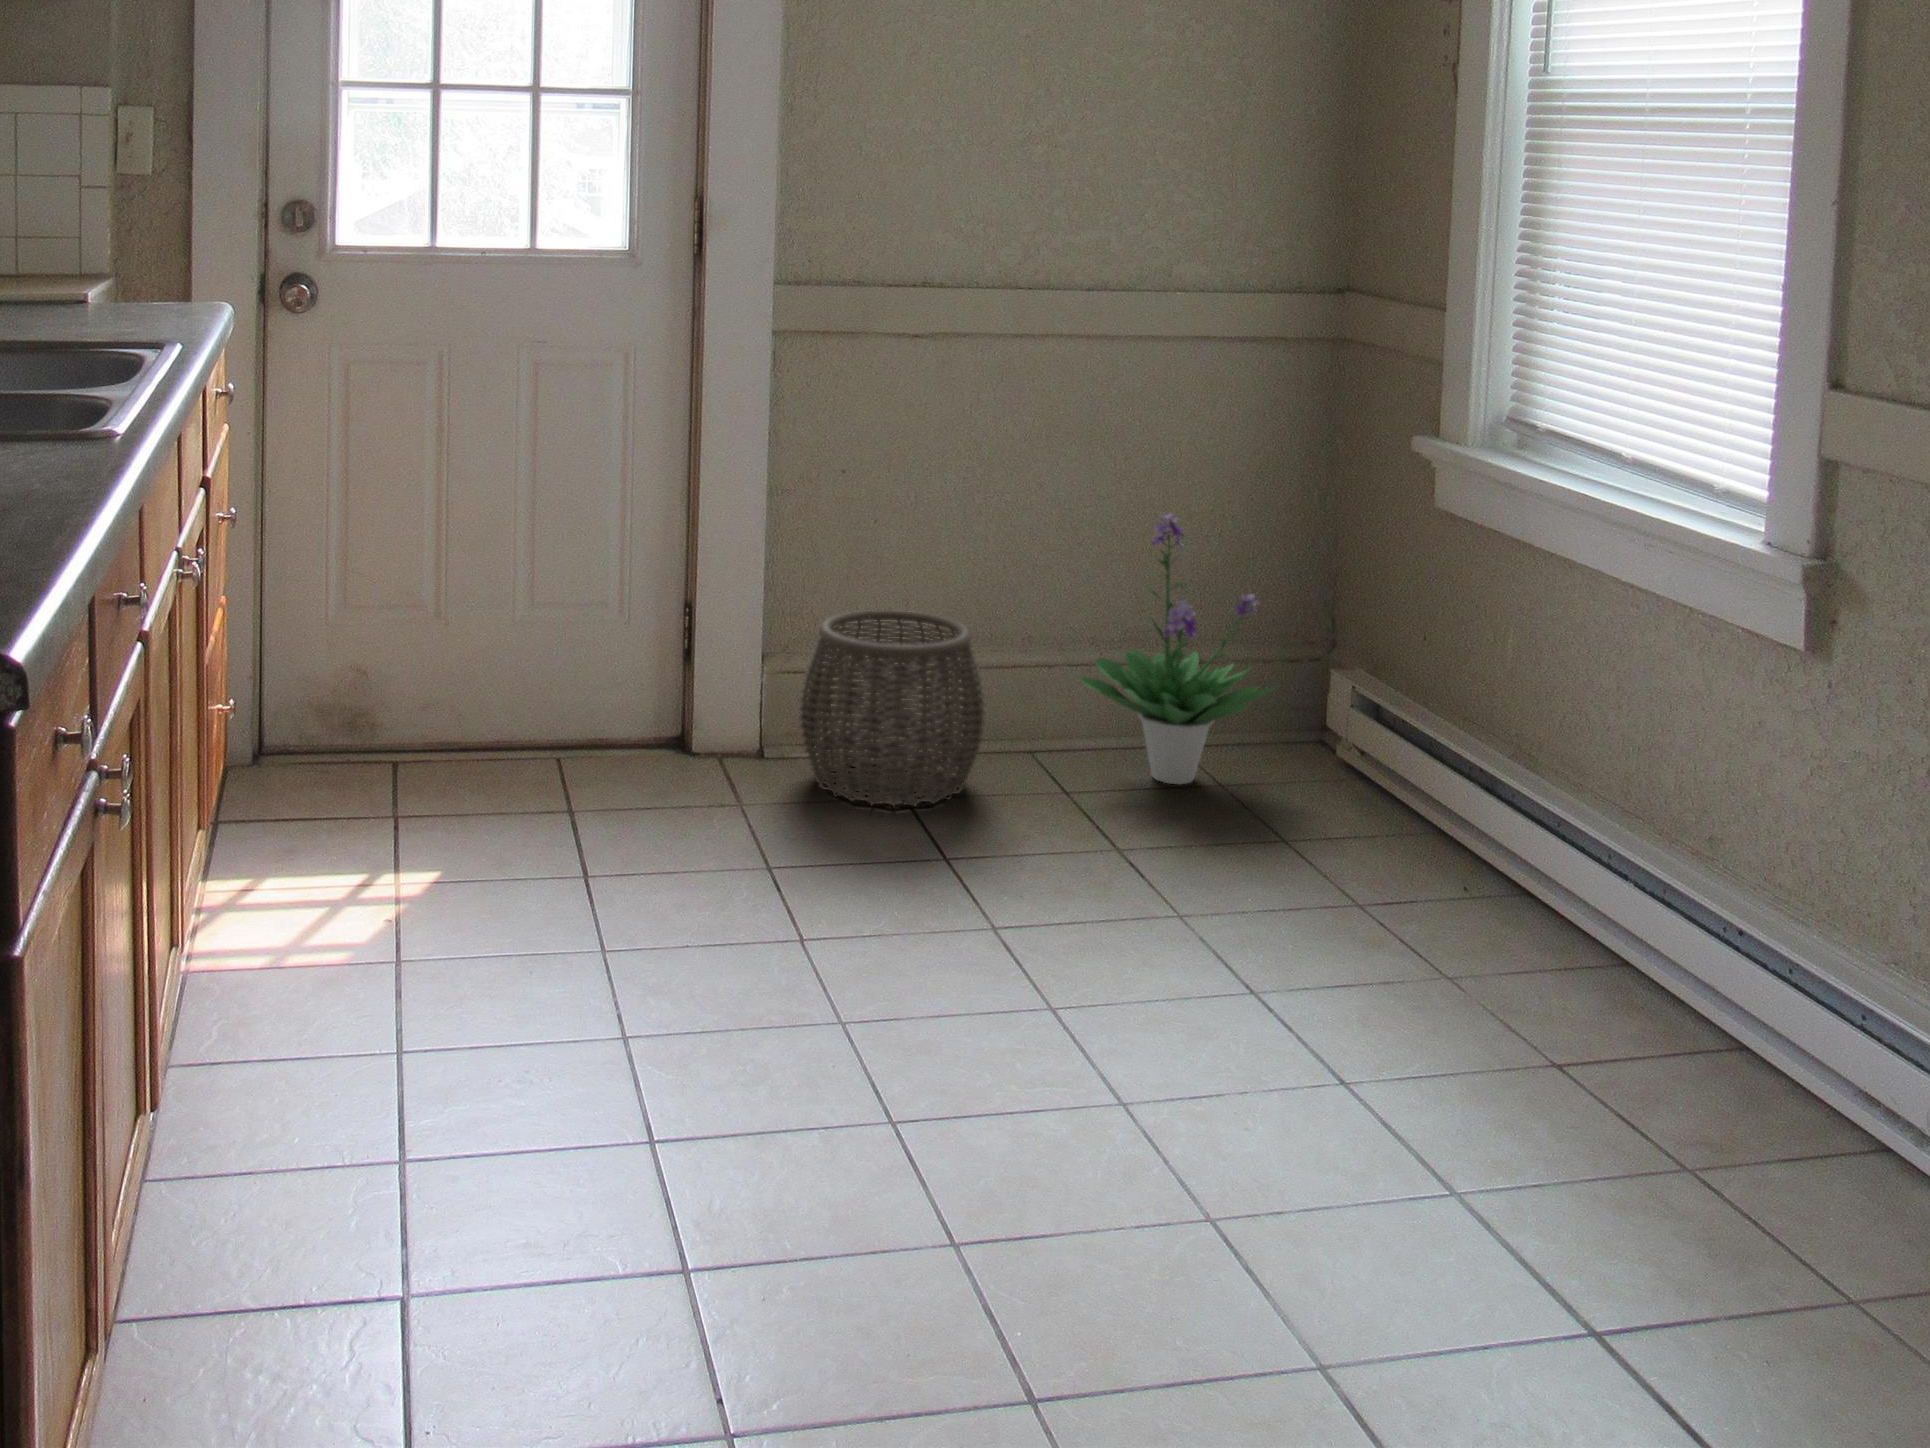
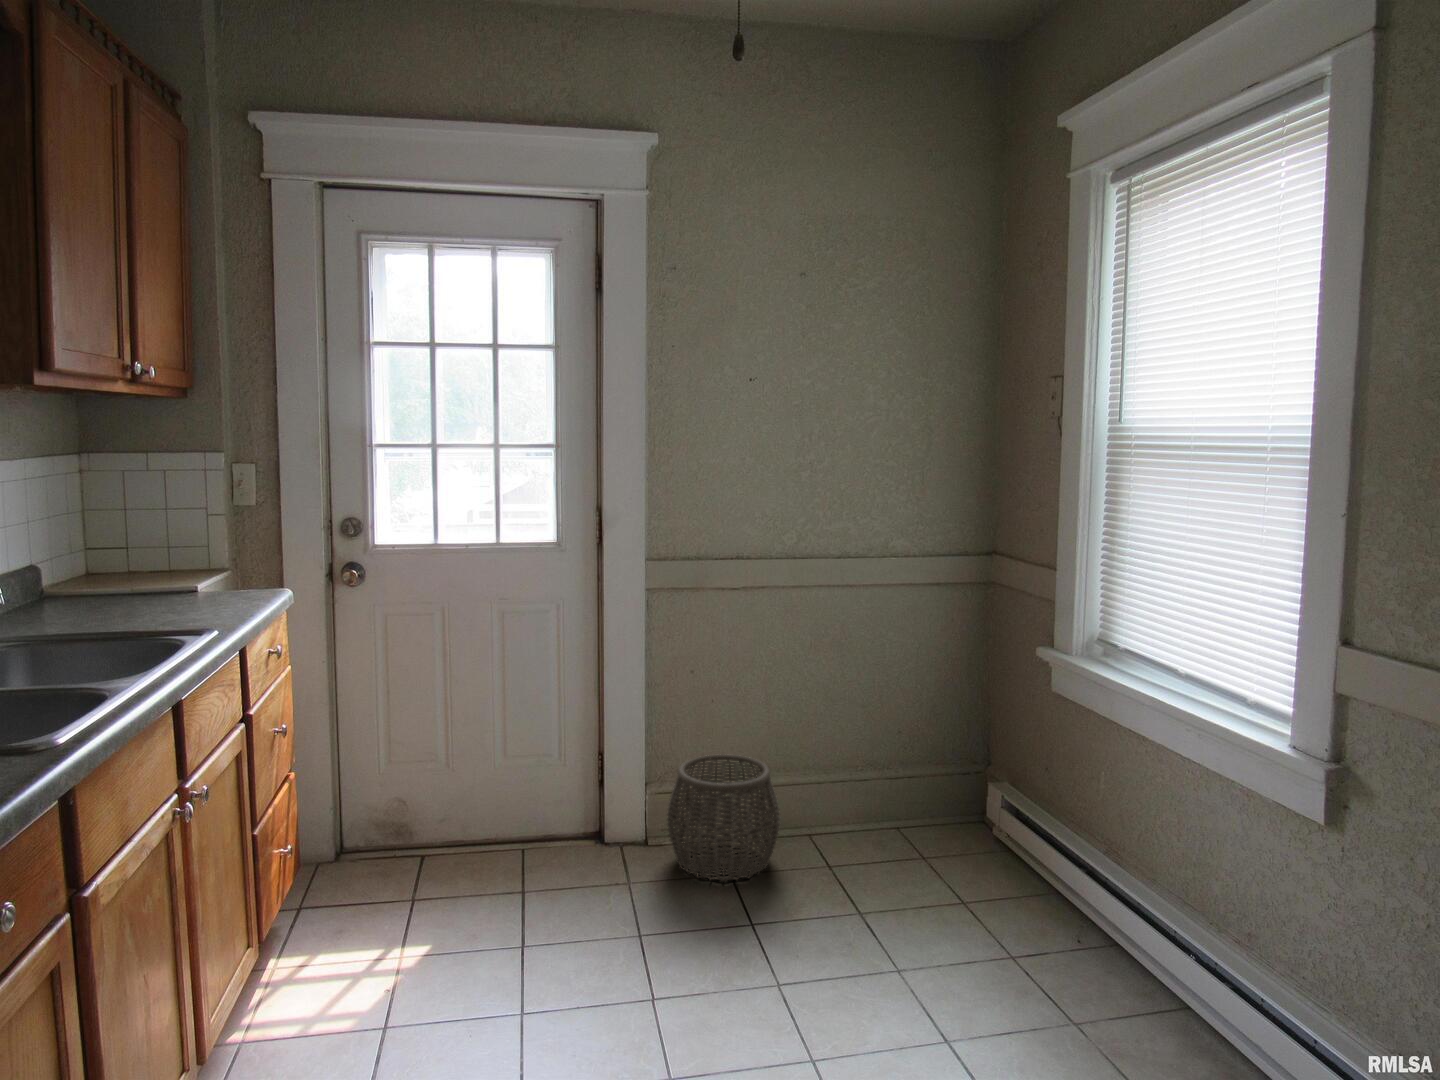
potted plant: present [1080,514,1275,784] -> none [836,692,959,857]

